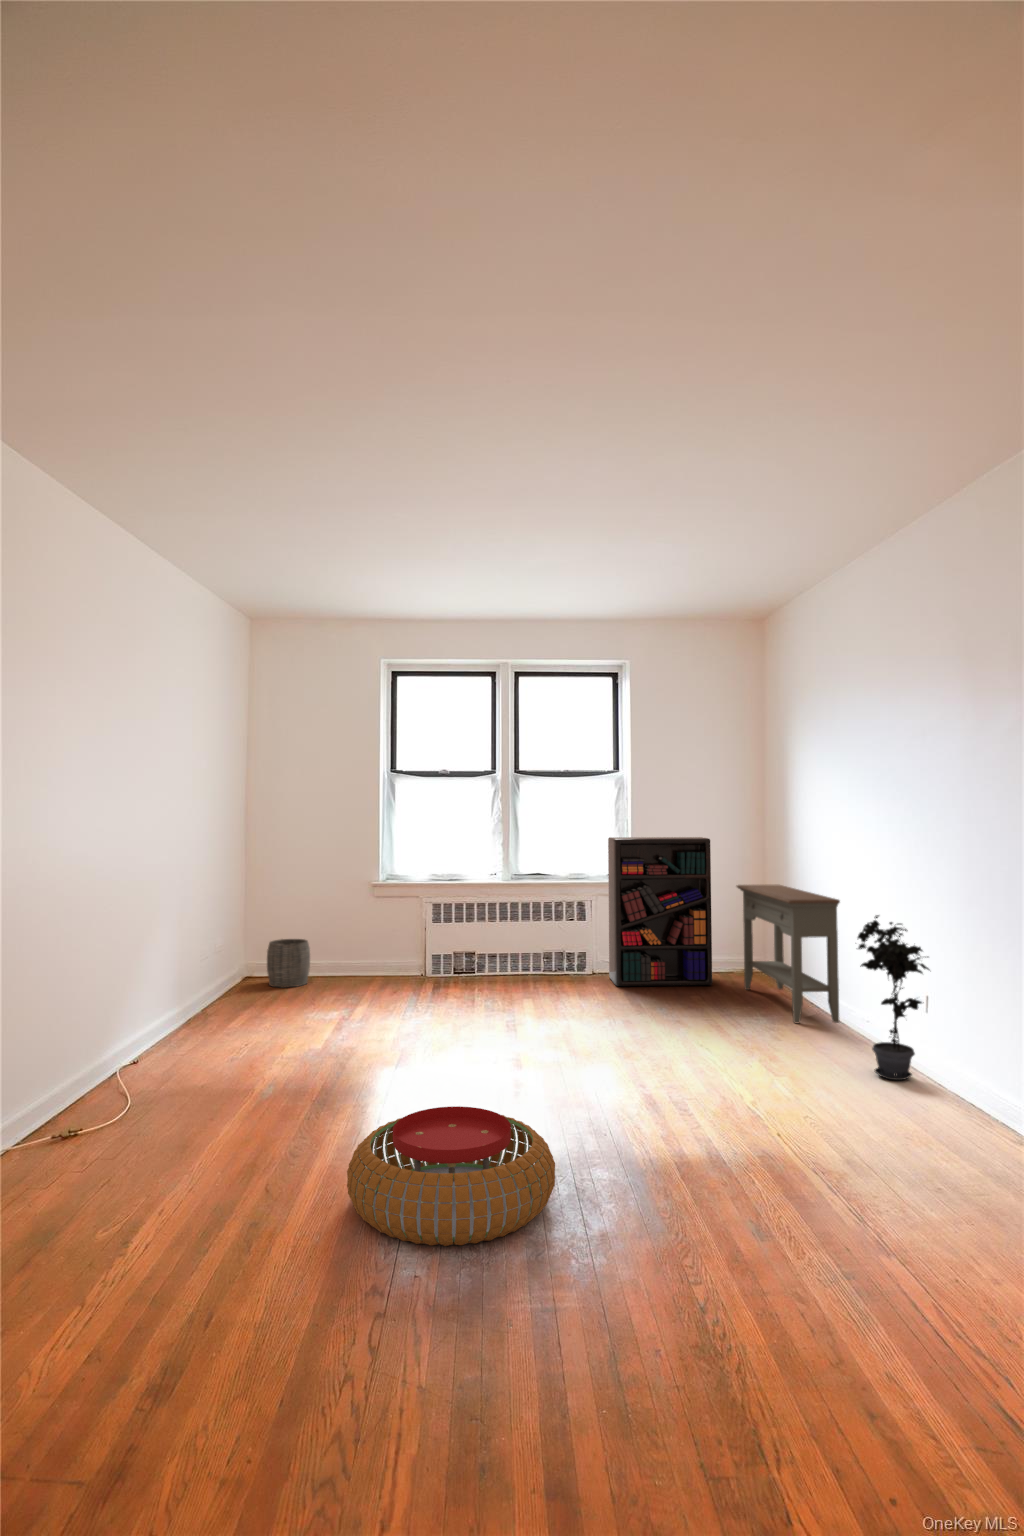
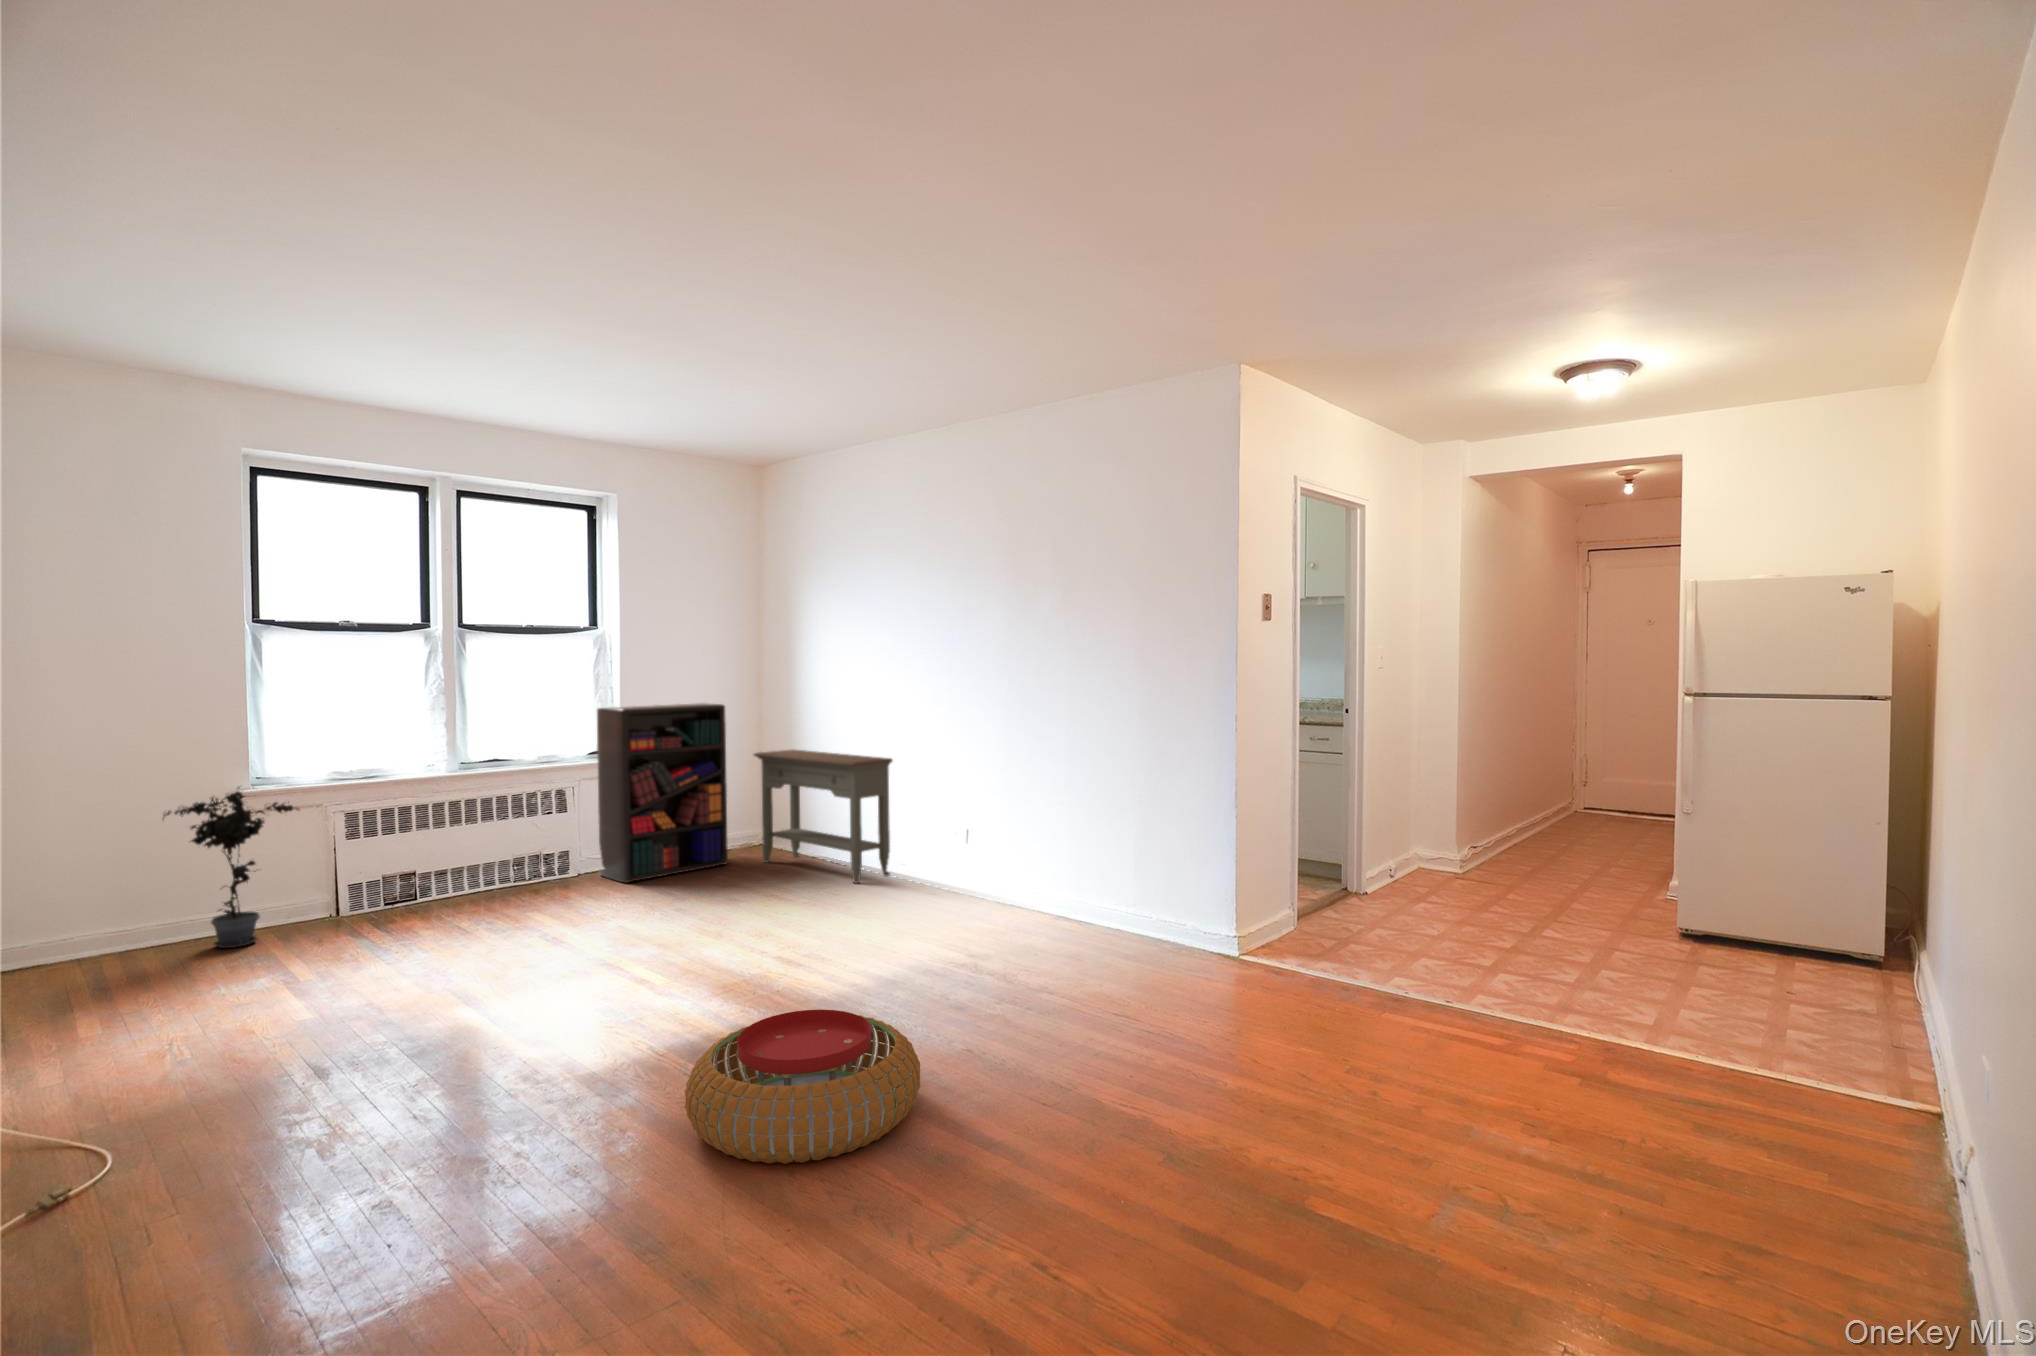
potted plant: present [858,915,930,1080] -> present [164,788,299,948]
woven basket: present [267,939,310,987] -> none [21,897,120,984]

